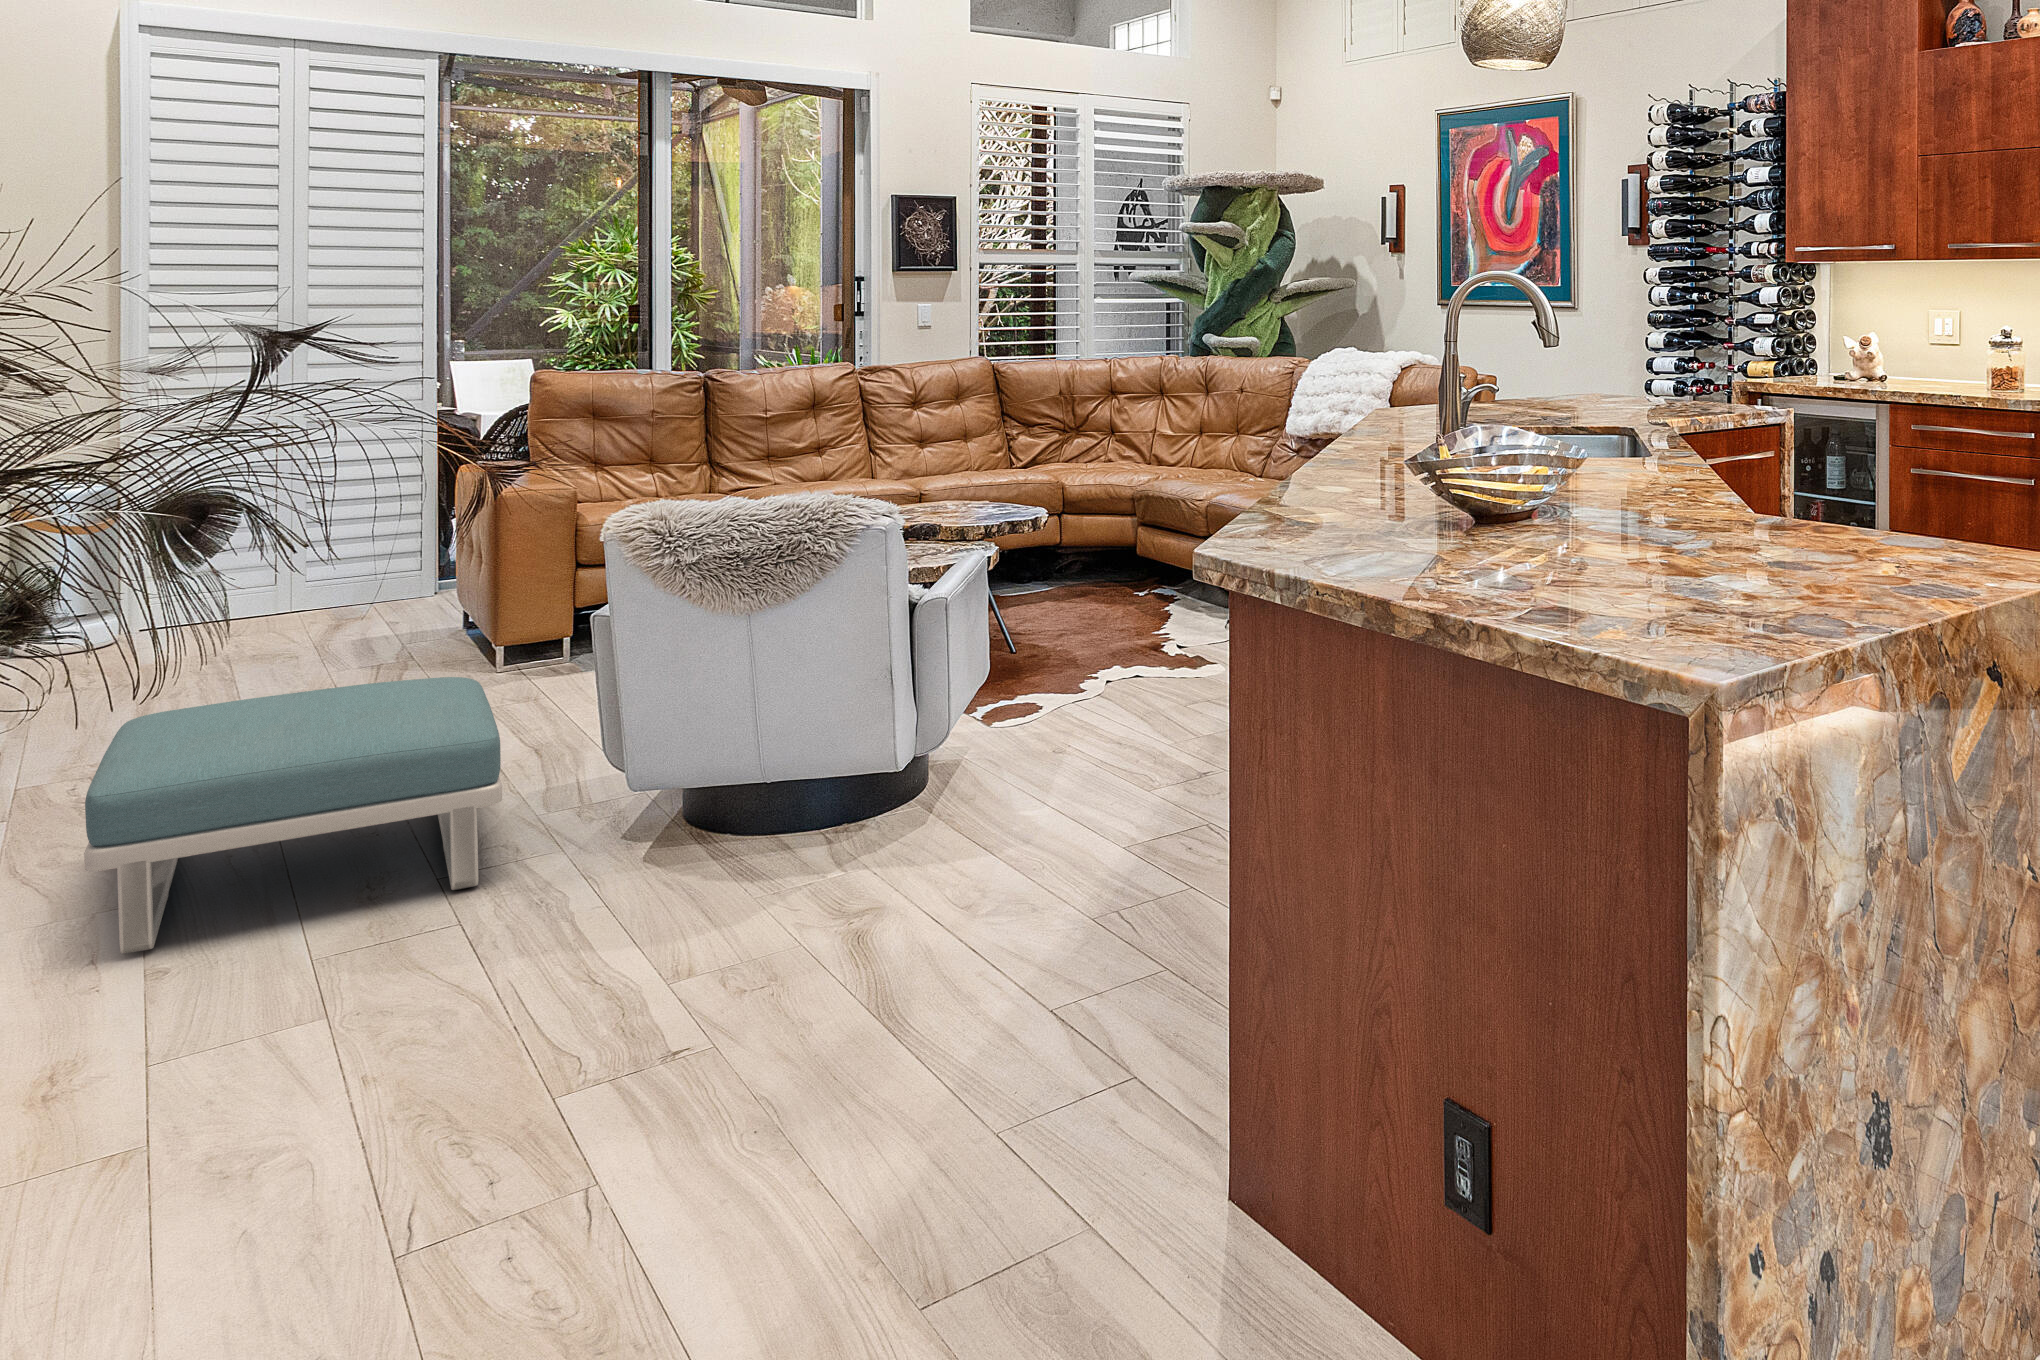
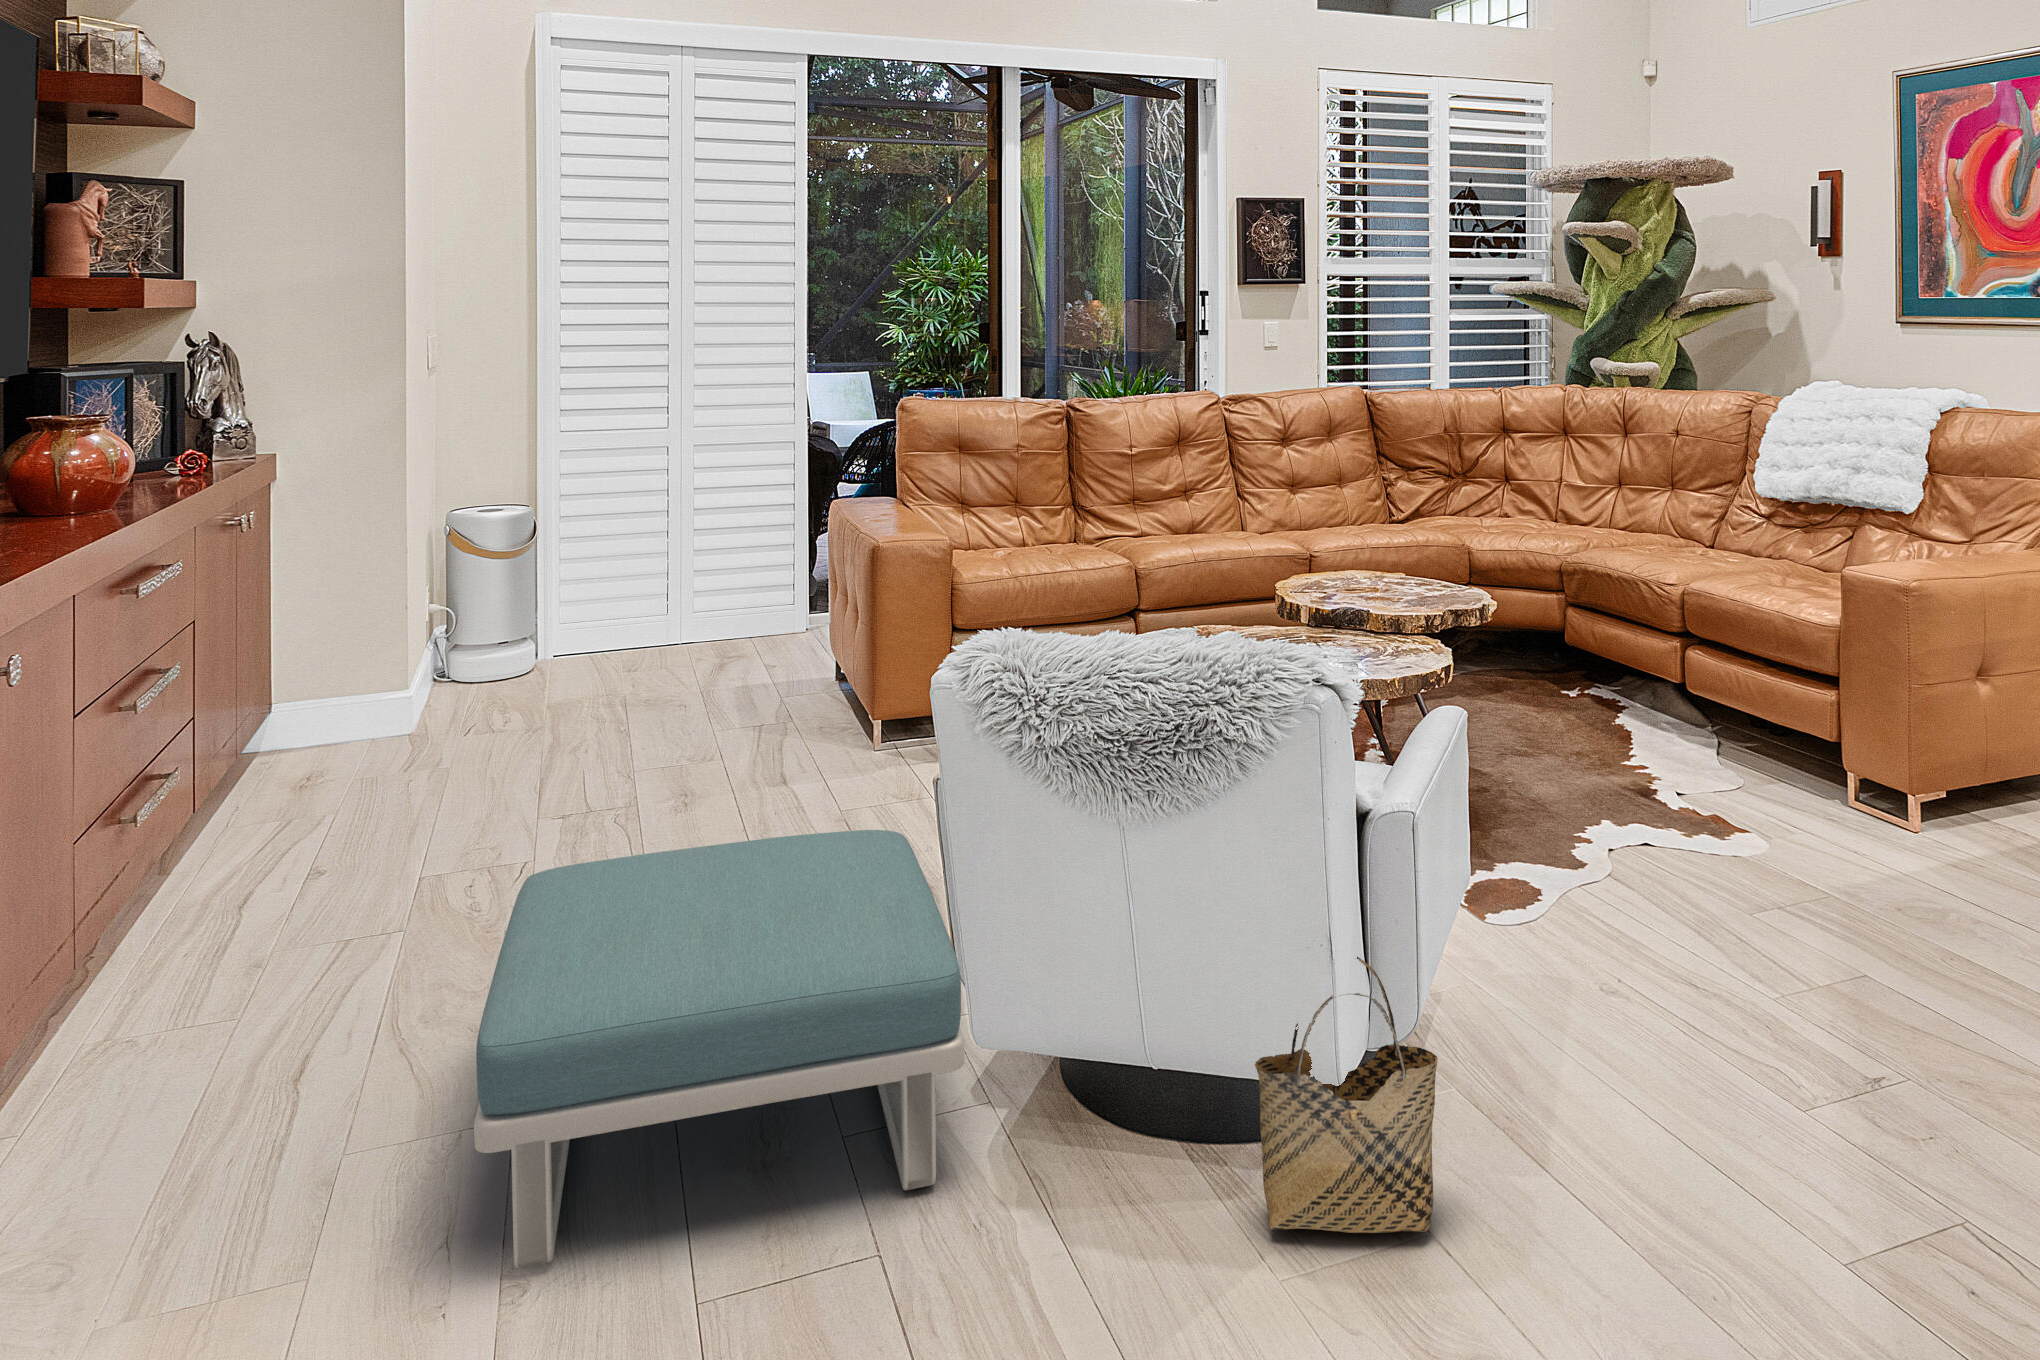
woven basket: none [715,702,847,875] -> present [1255,956,1438,1233]

